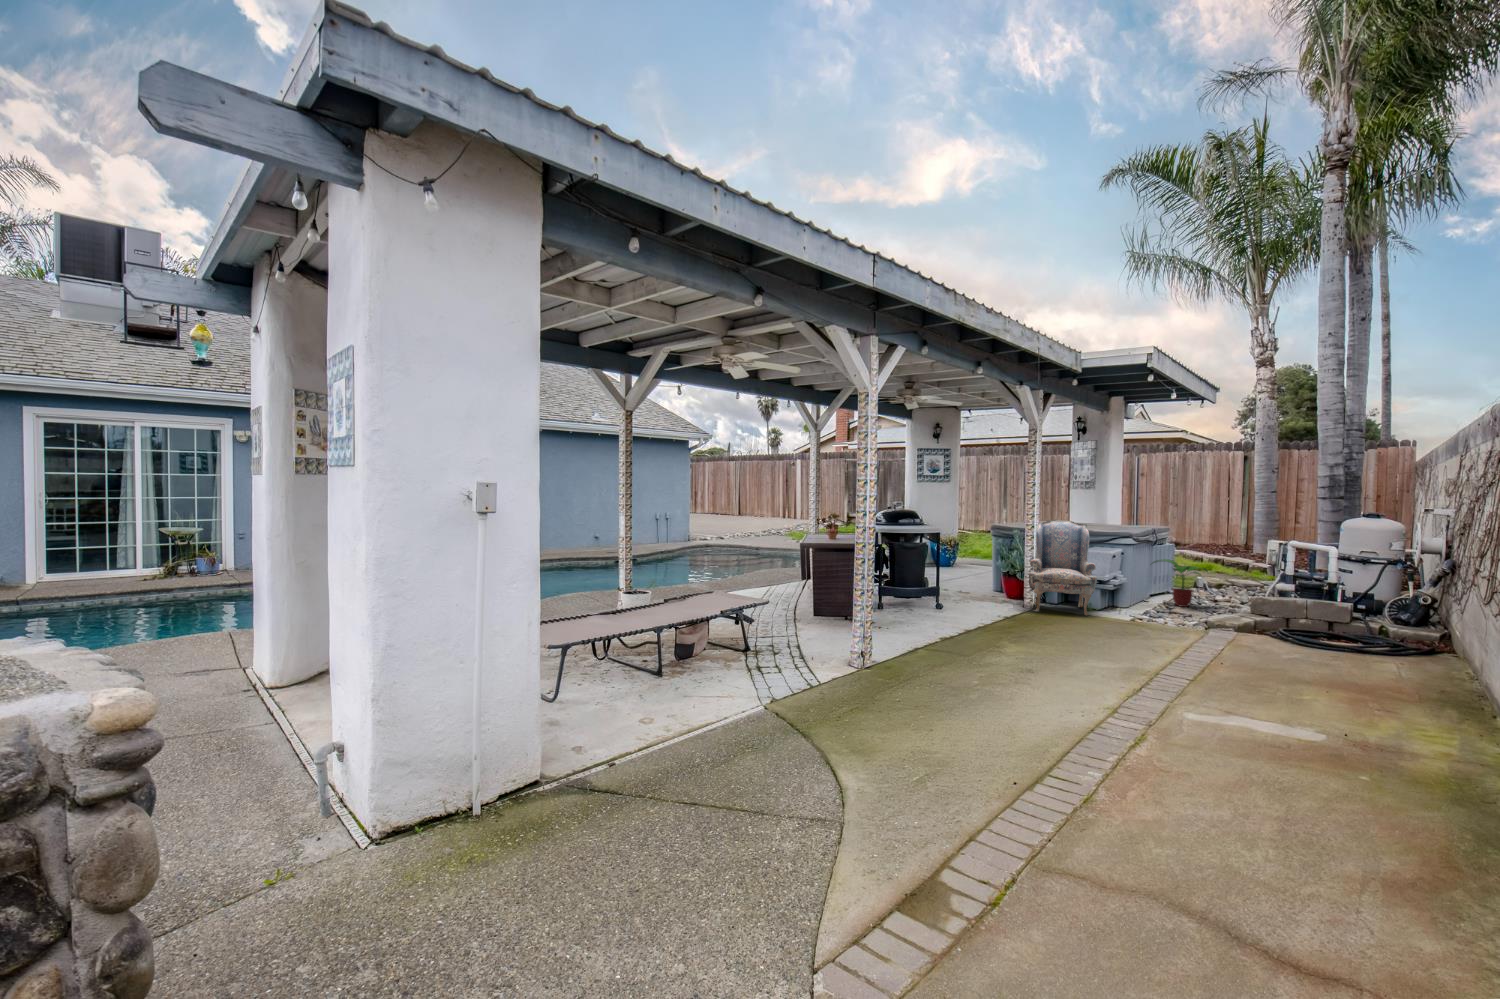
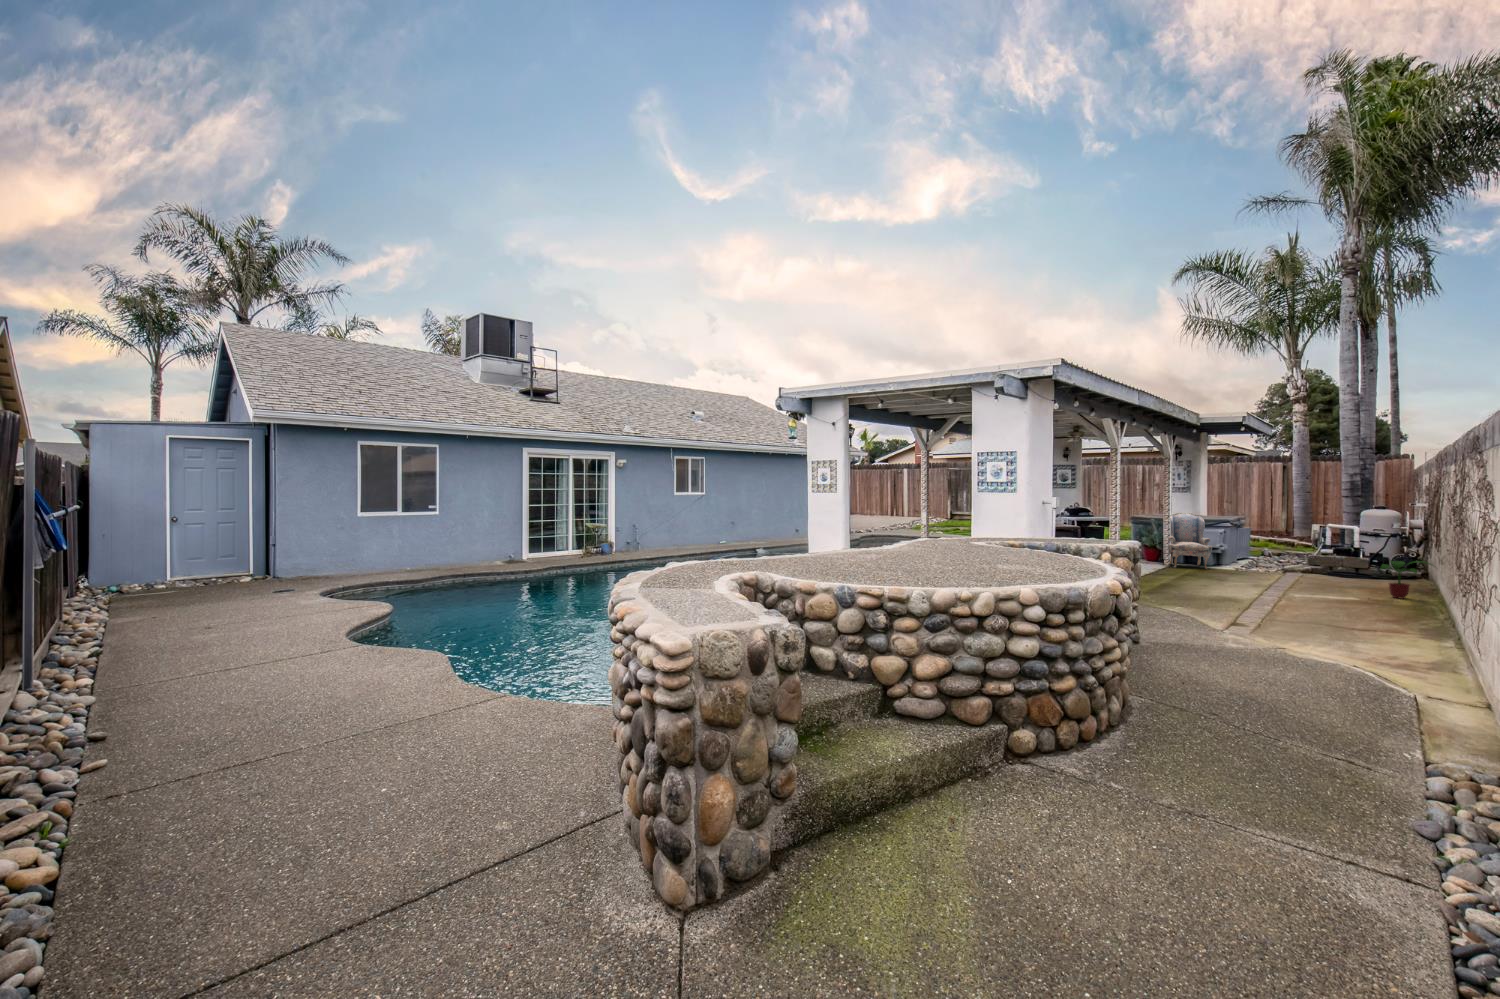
potted plant: present [1153,559,1208,607] -> present [1381,561,1432,599]

